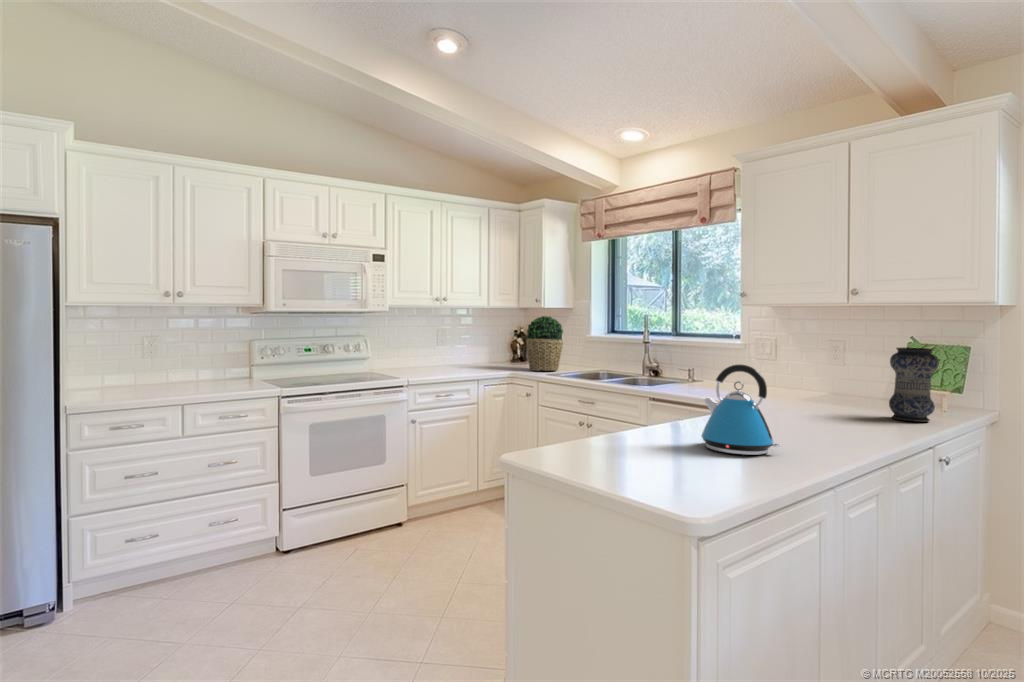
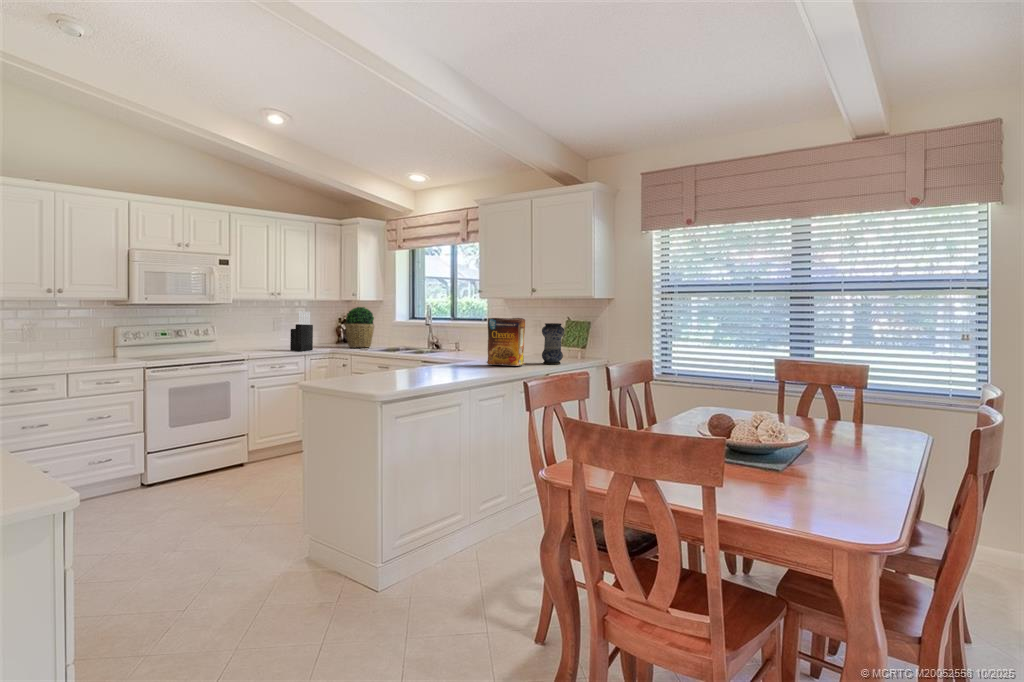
knife block: none [459,322,487,375] -> present [290,311,313,351]
cereal box: none [789,337,874,427] -> present [487,318,526,365]
kettle: present [701,365,779,455] -> none [415,331,451,377]

